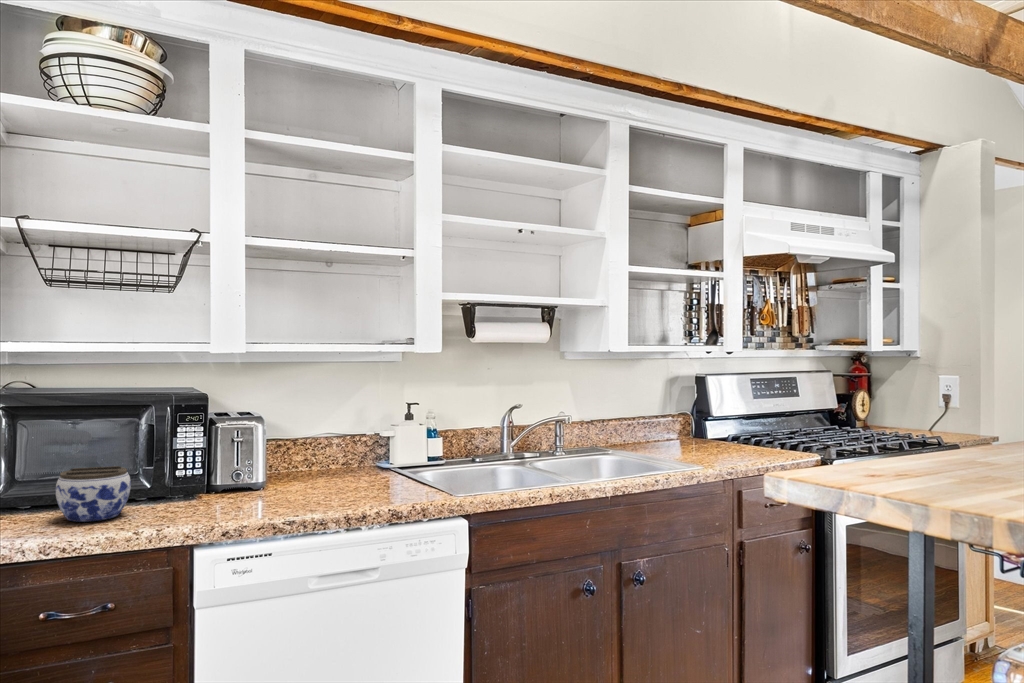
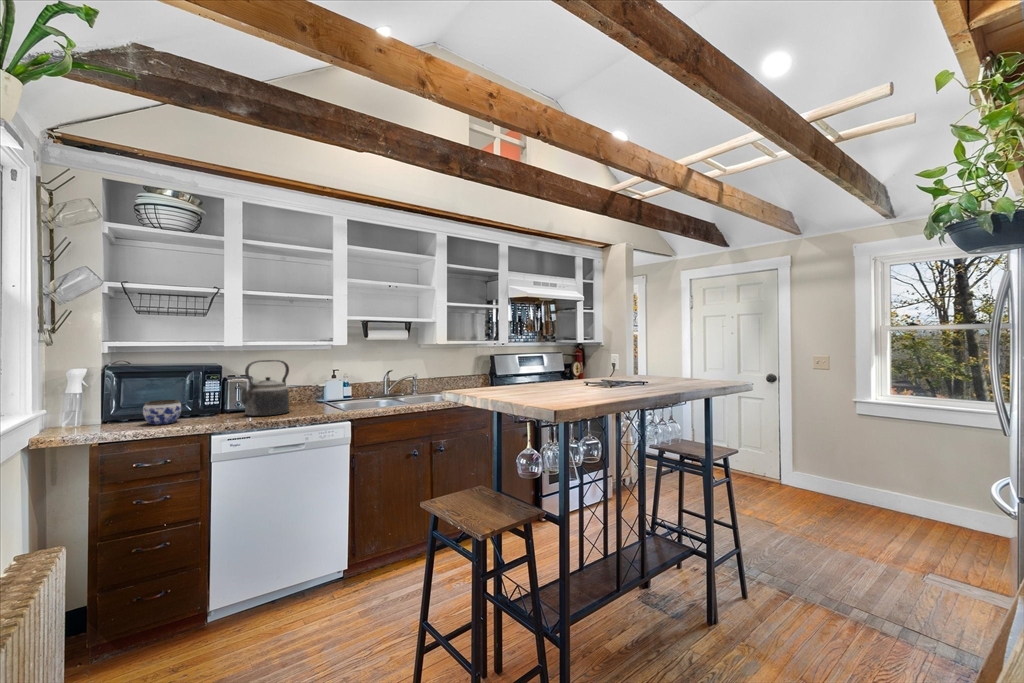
kettle: none [240,383,339,505] -> present [238,360,289,416]

